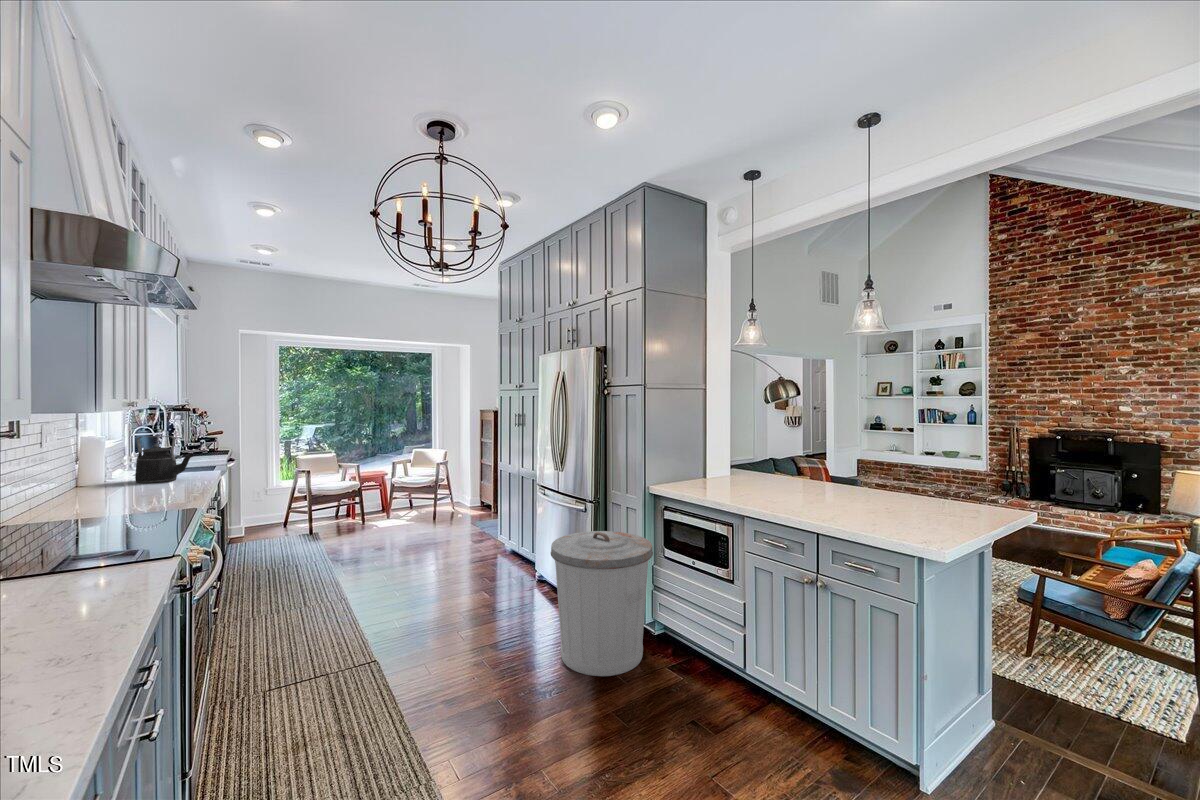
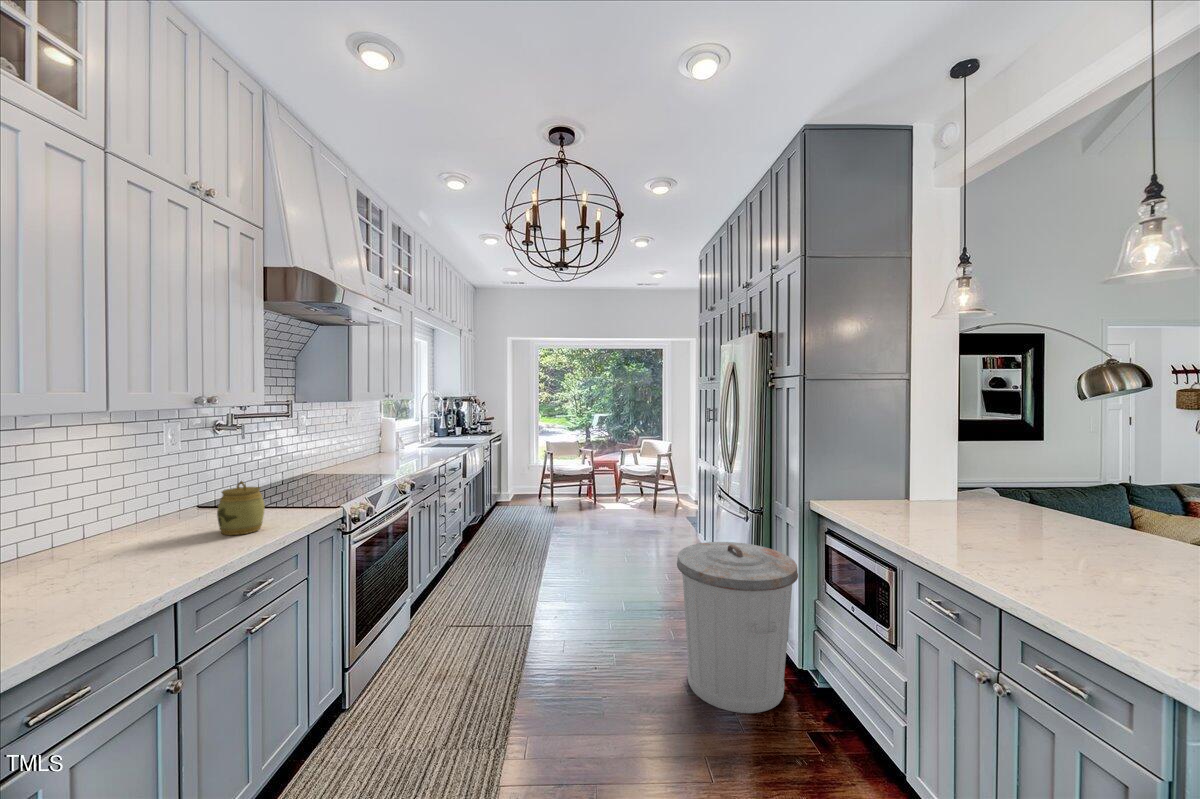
kettle: present [135,436,193,484] -> none [400,419,433,453]
jar: none [45,532,124,614] -> present [217,481,265,535]

